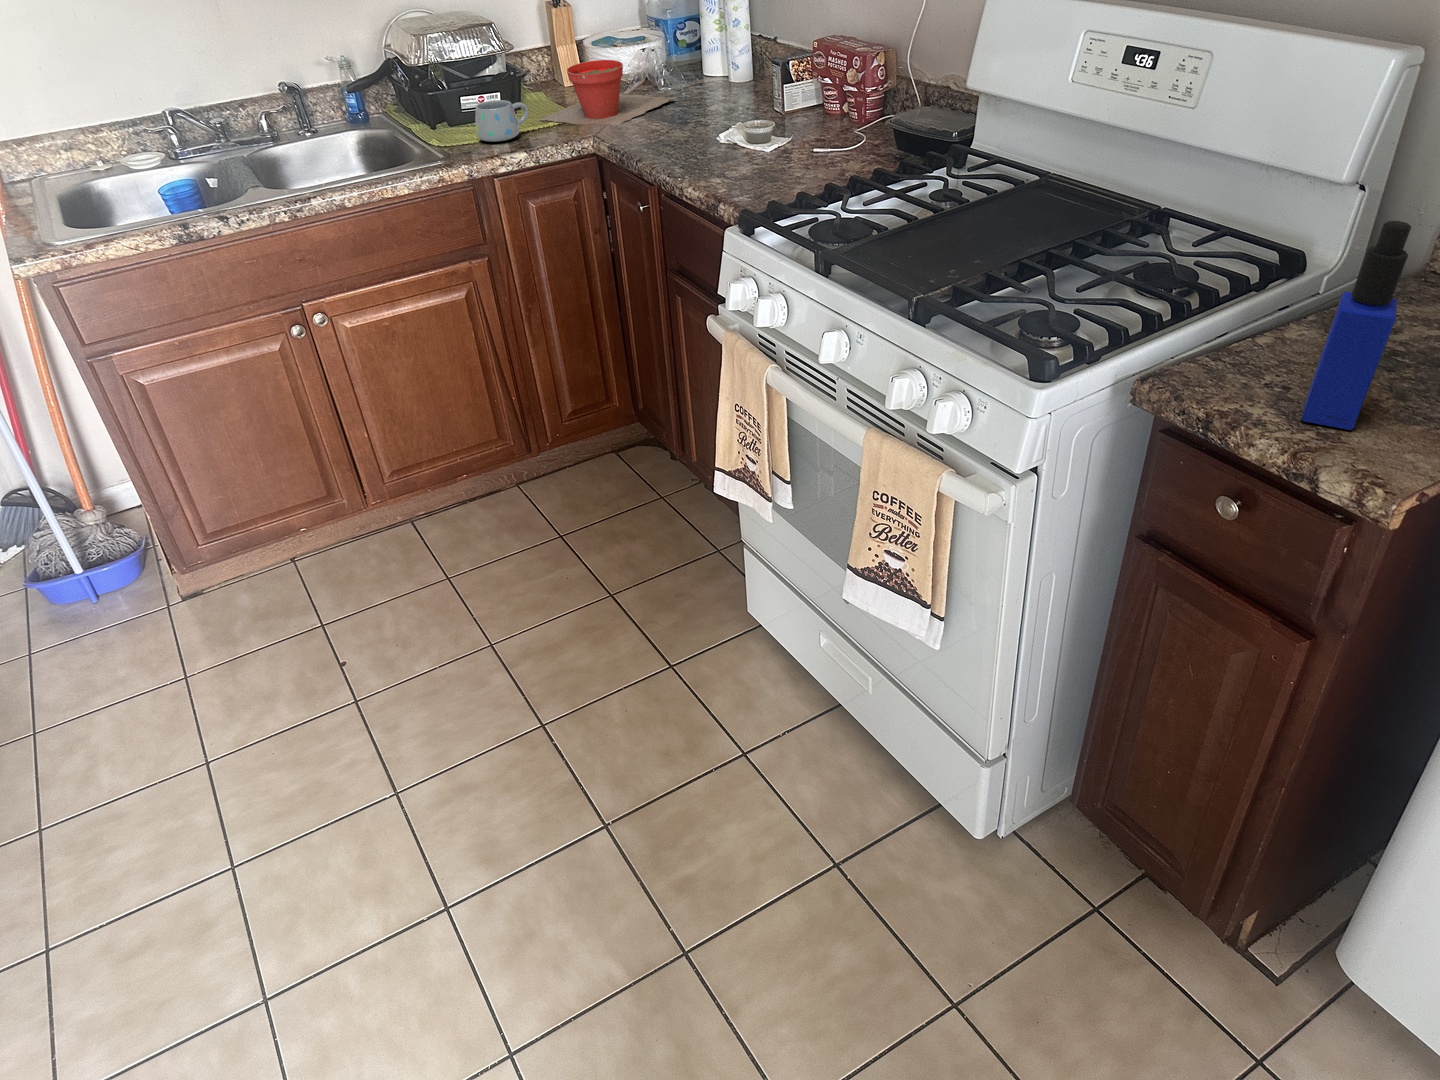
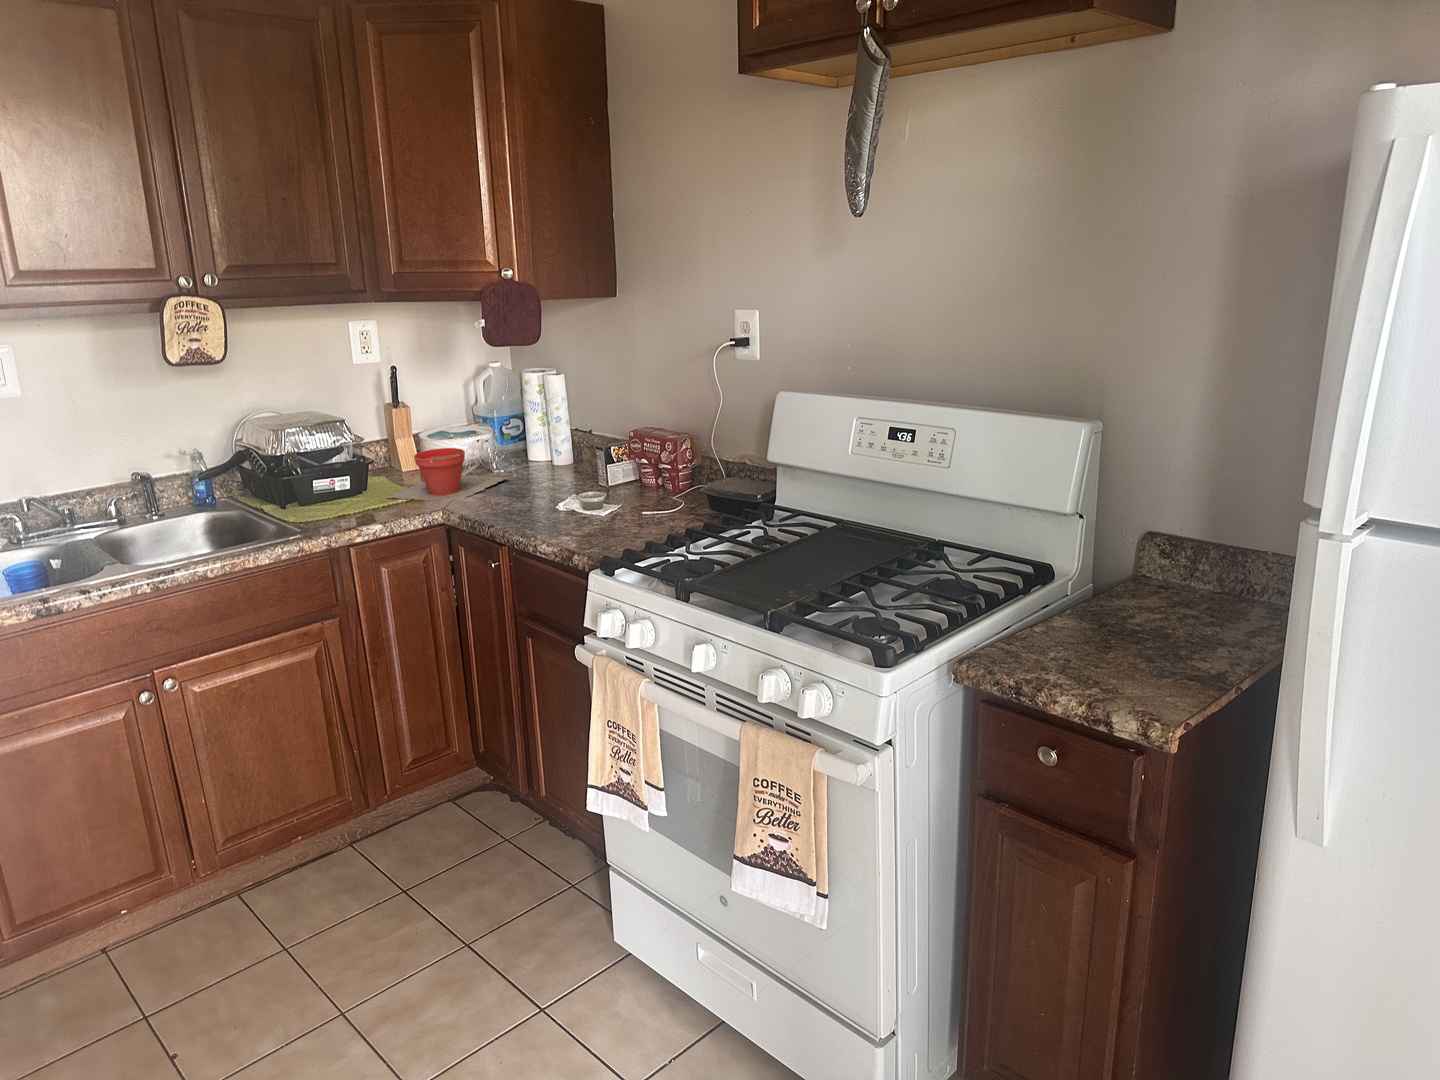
mug: present [475,100,529,142] -> none [331,482,381,516]
bottle: present [1302,221,1411,430] -> none [1083,531,1131,683]

